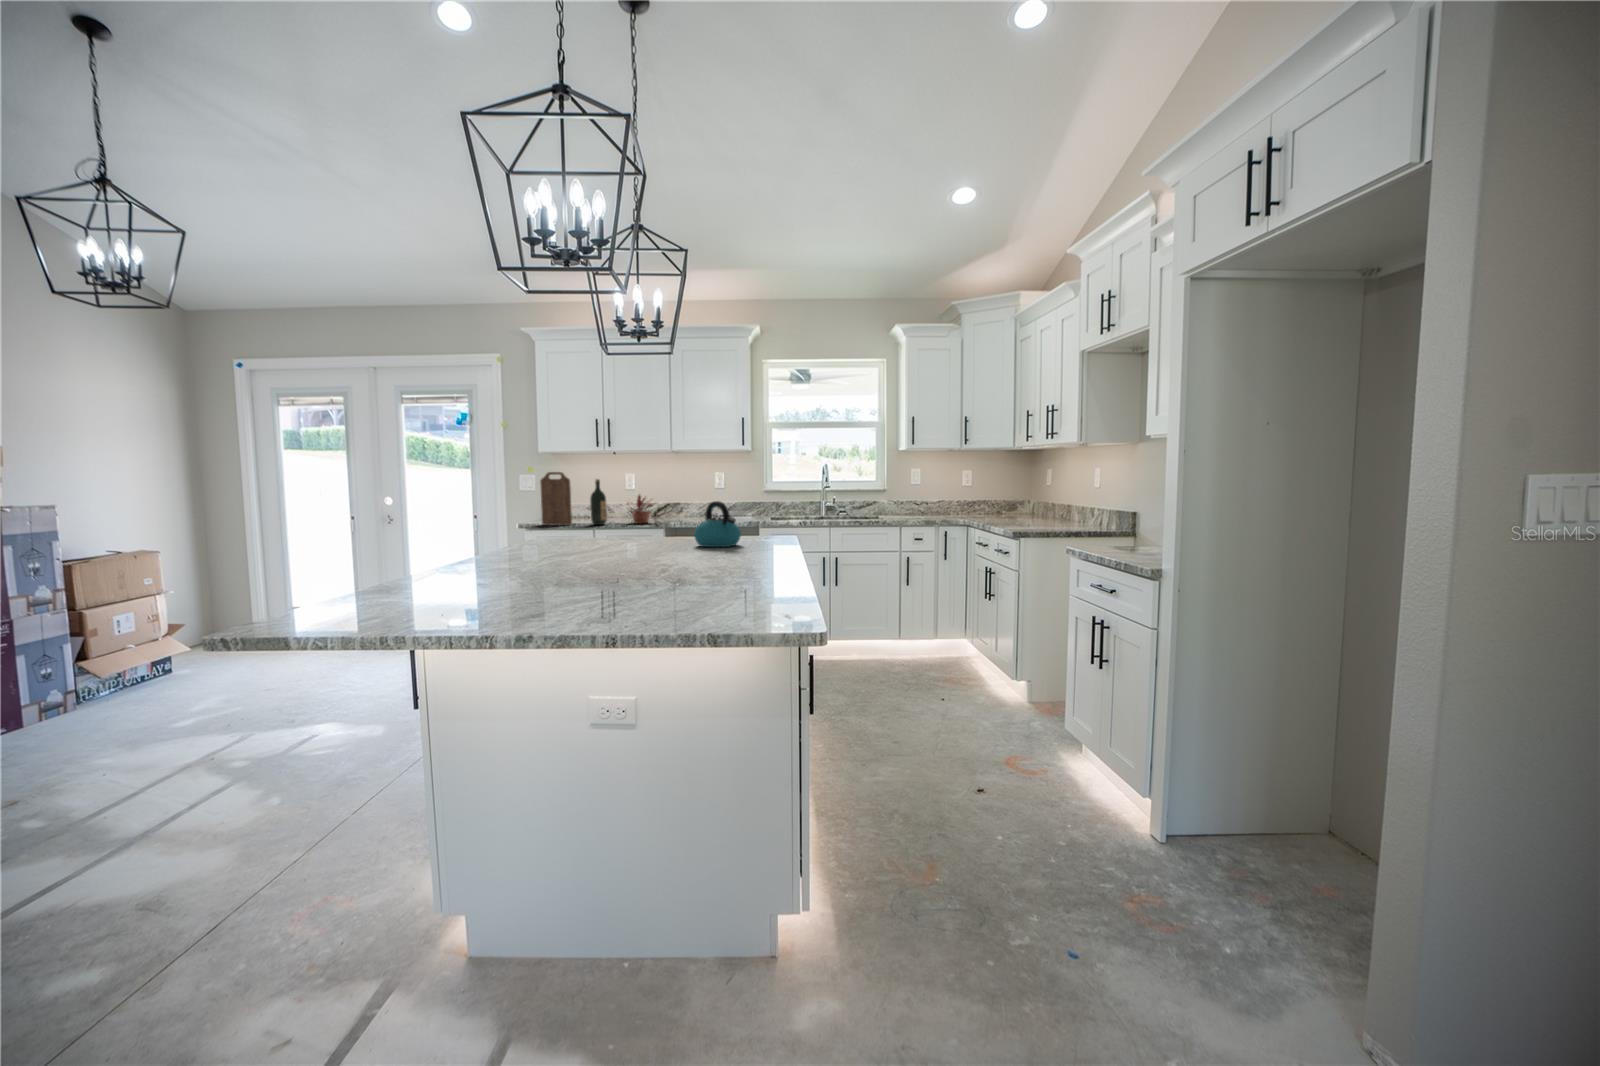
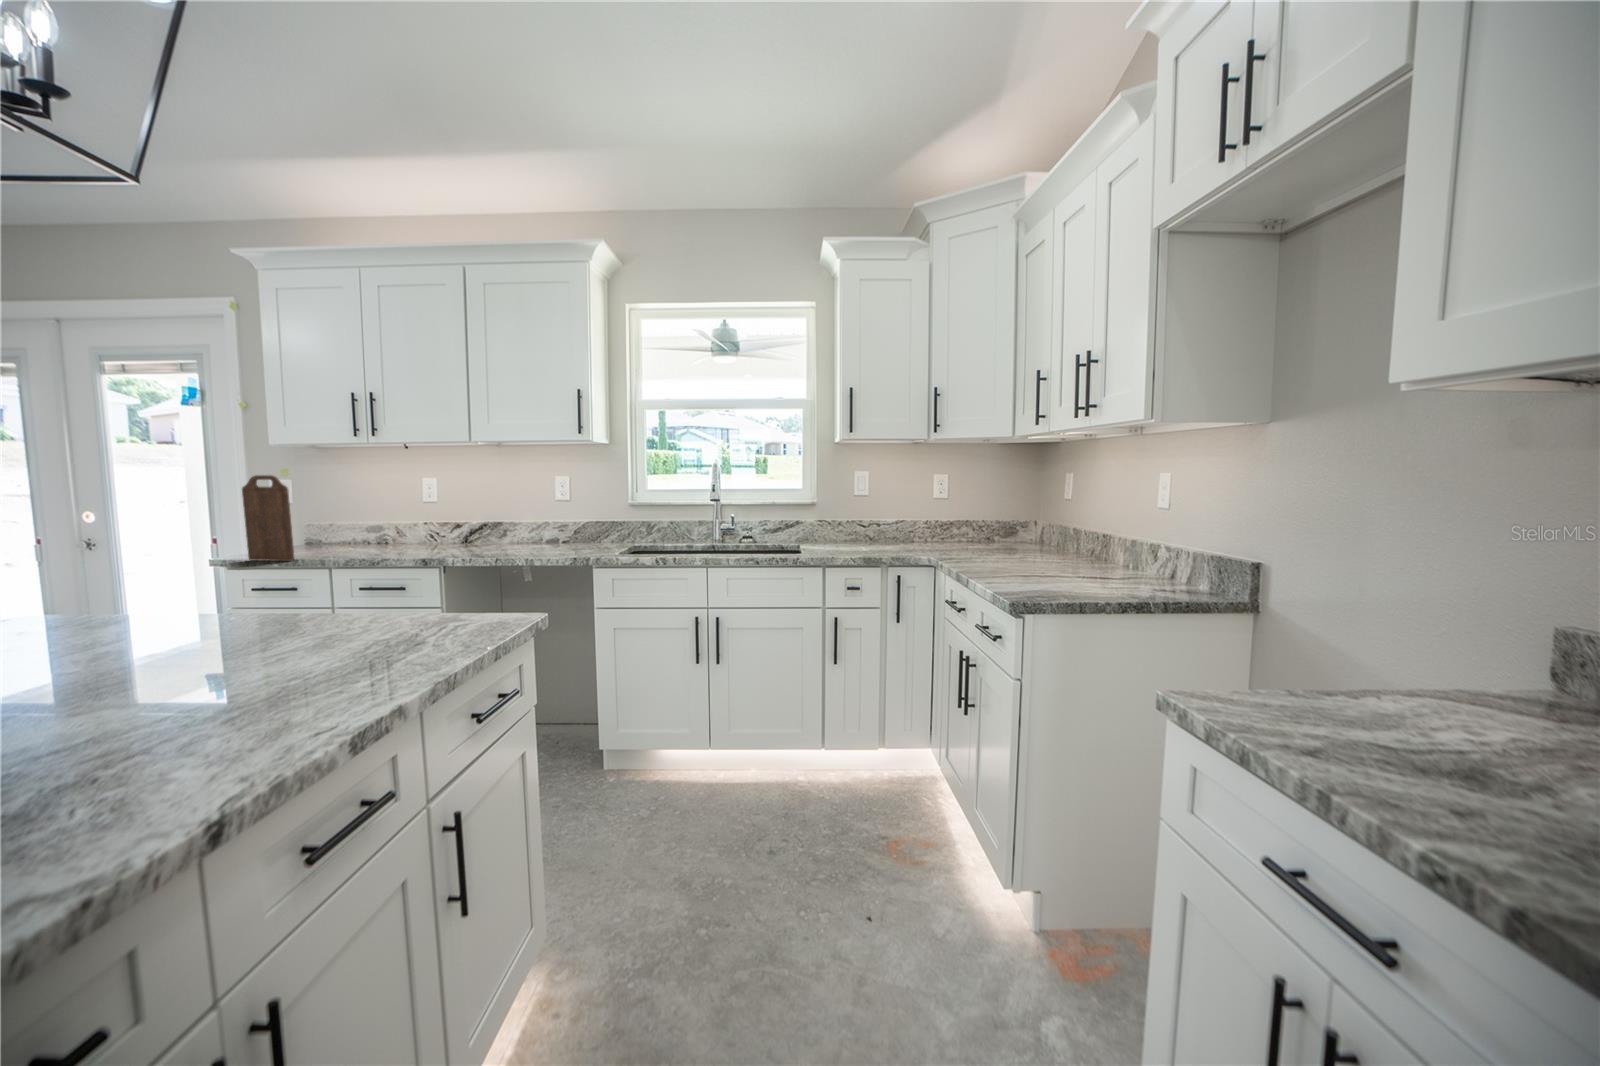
wine bottle: present [590,479,607,525] -> none [317,488,351,562]
potted plant: present [630,495,654,523] -> none [384,509,448,558]
kettle: present [694,501,741,547] -> none [191,556,343,679]

